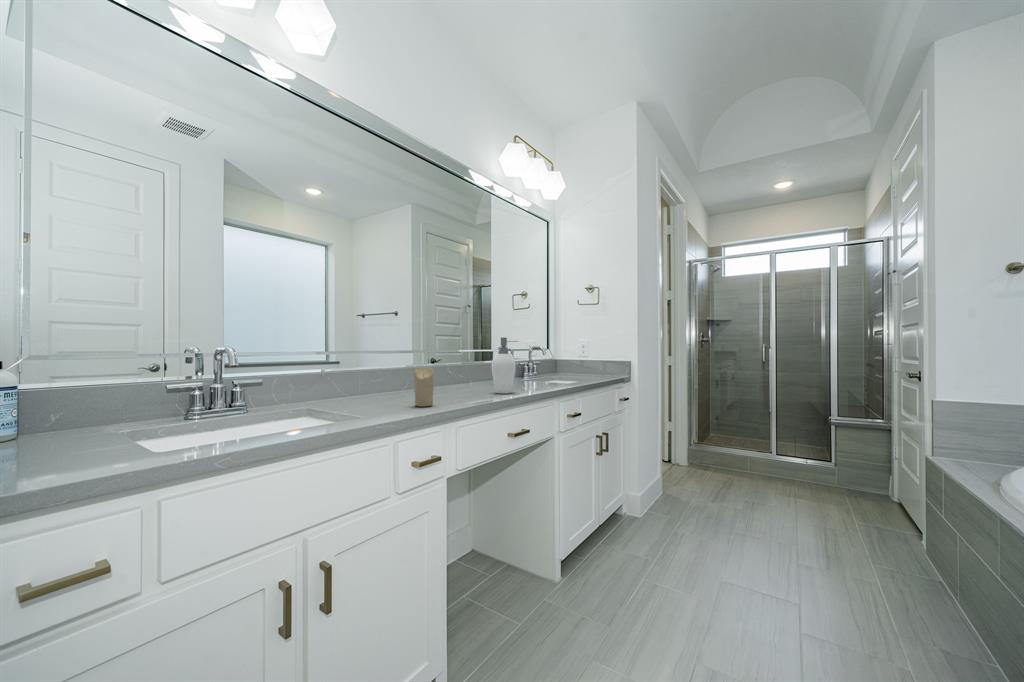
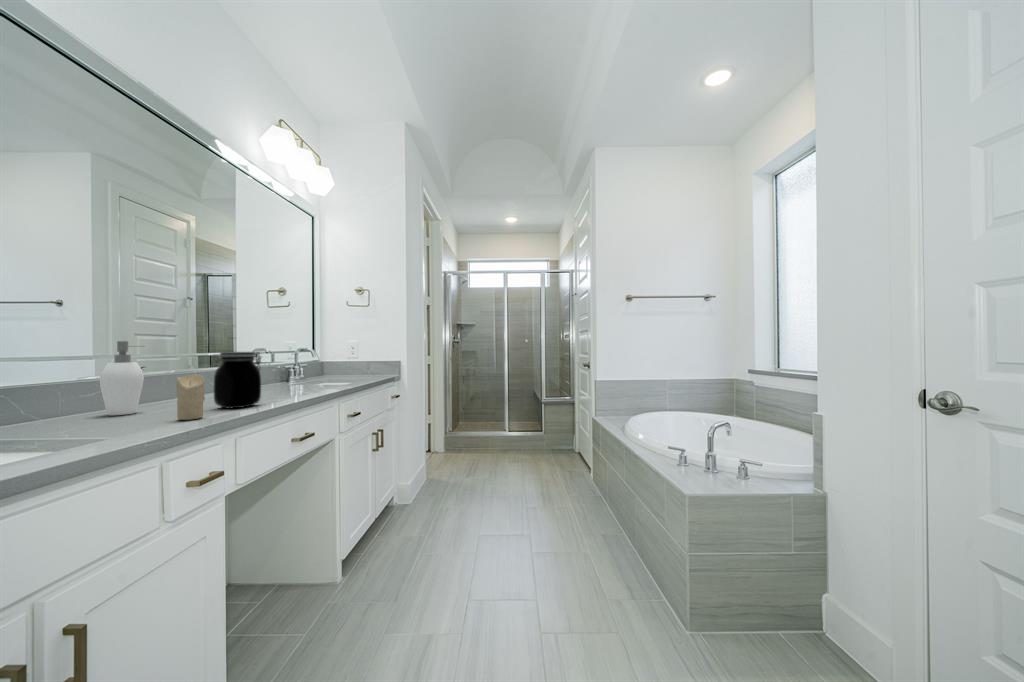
soap dispenser: present [491,338,518,393] -> present [100,341,144,415]
jar: none [447,348,484,399] -> present [213,352,261,408]

